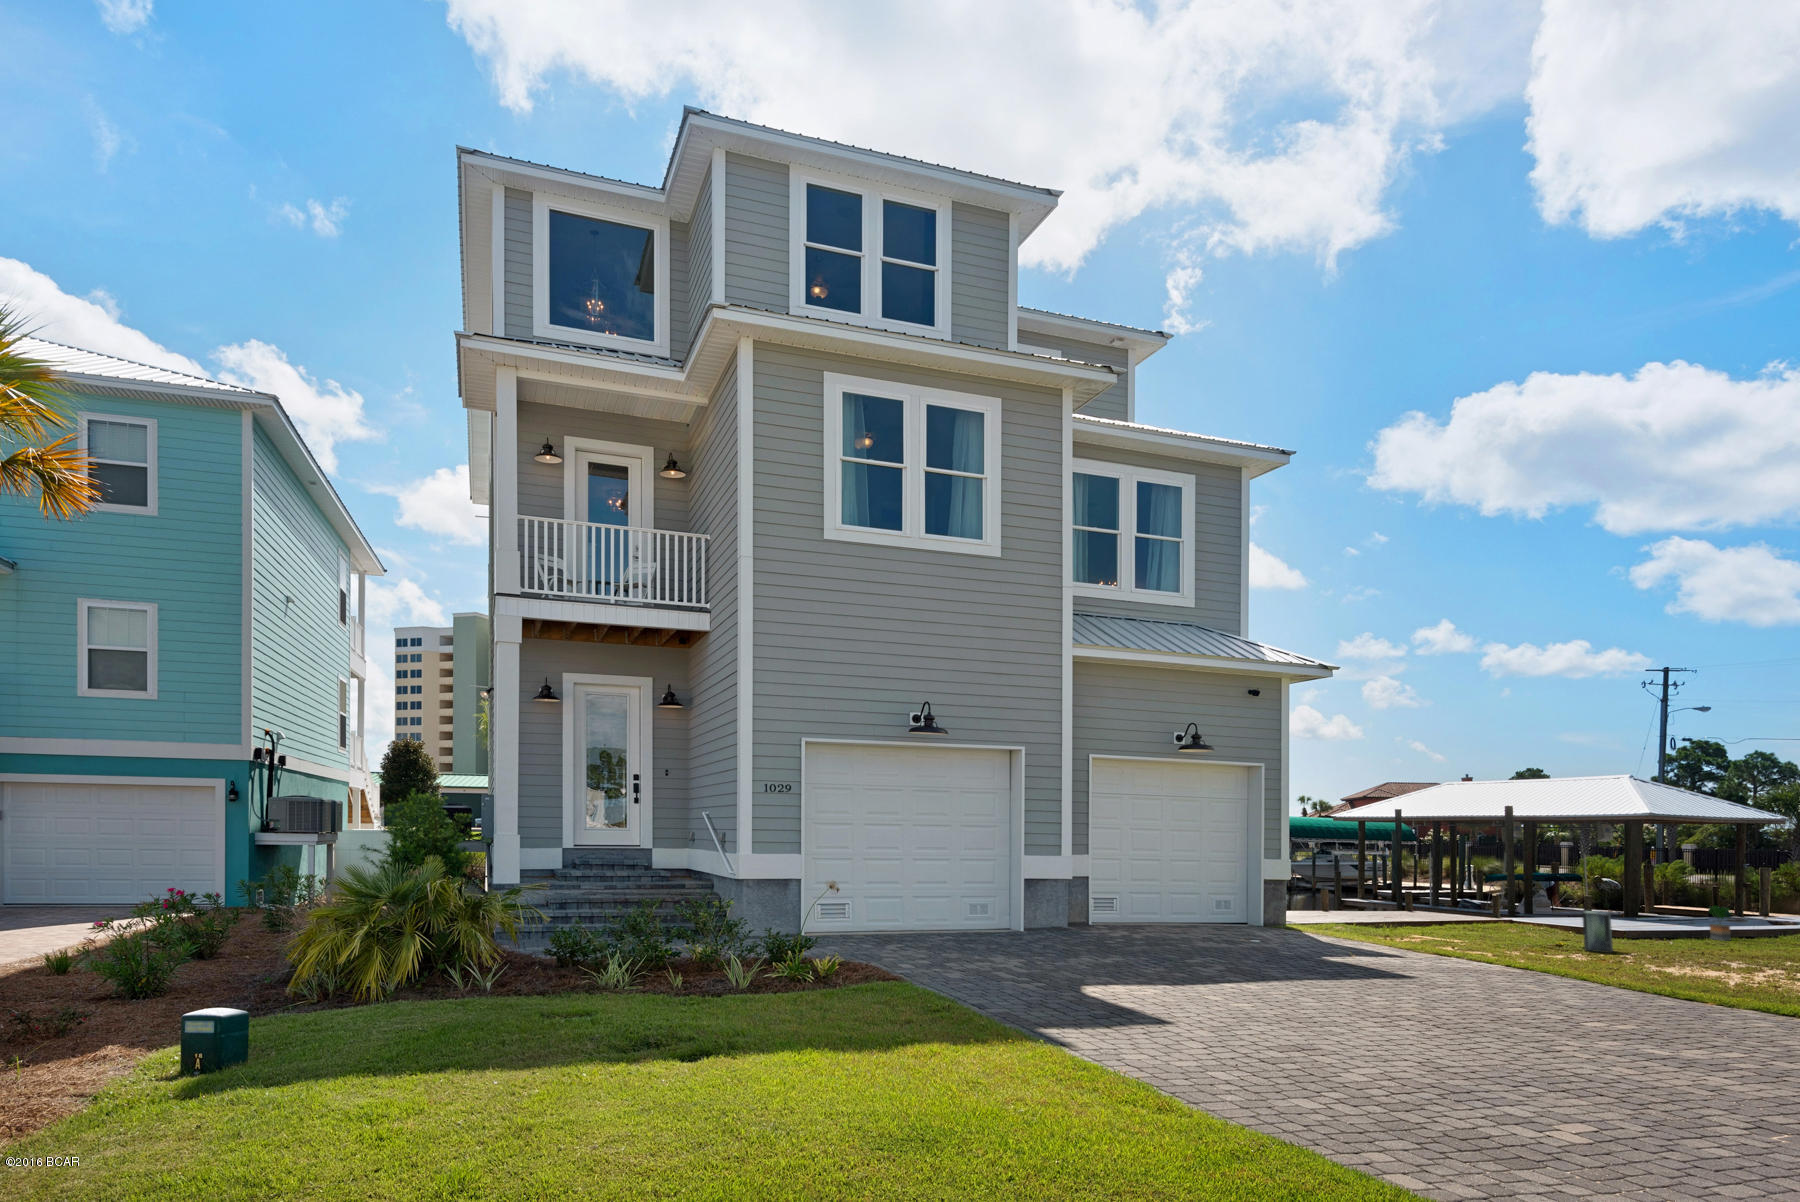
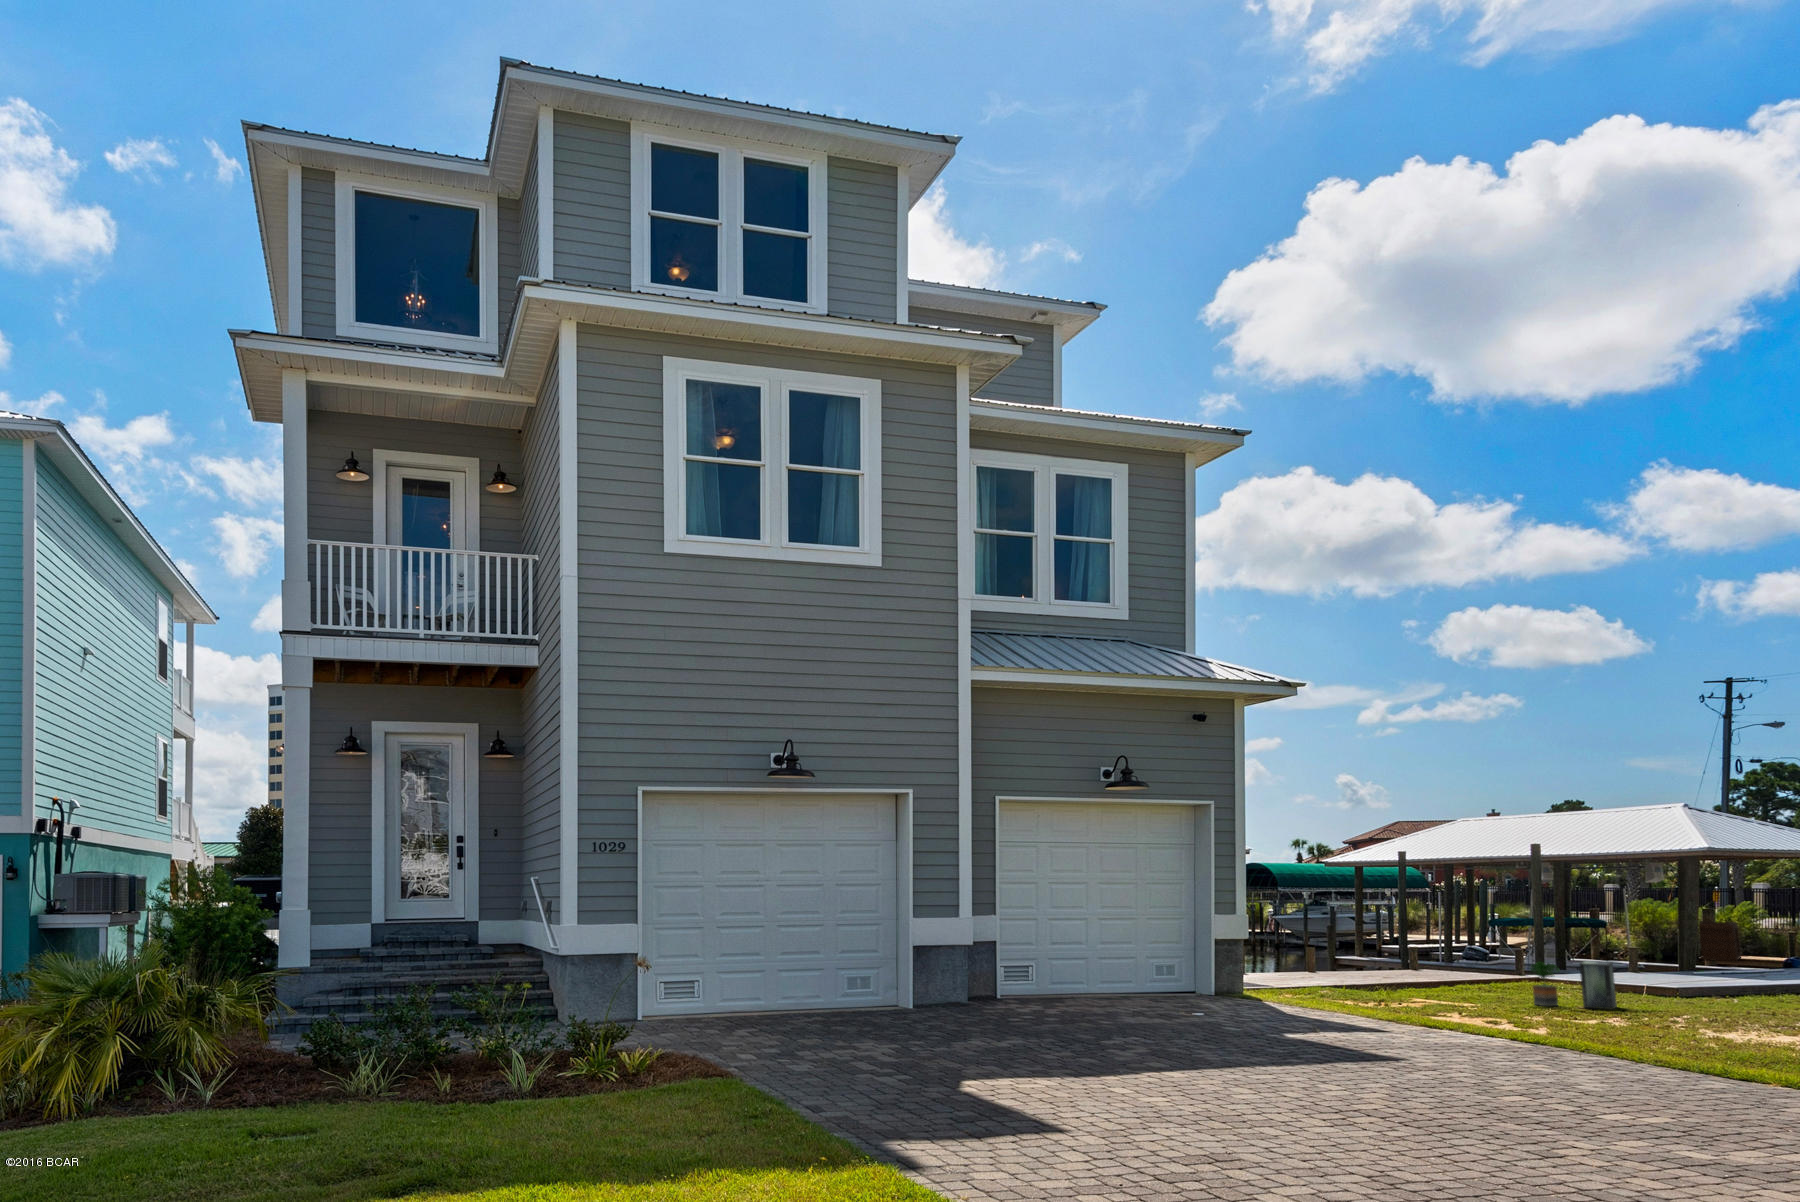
wooden crate: none [1650,878,1692,914] -> present [1699,921,1741,961]
potted tree: present [1708,906,1732,941] -> present [1531,962,1559,1006]

